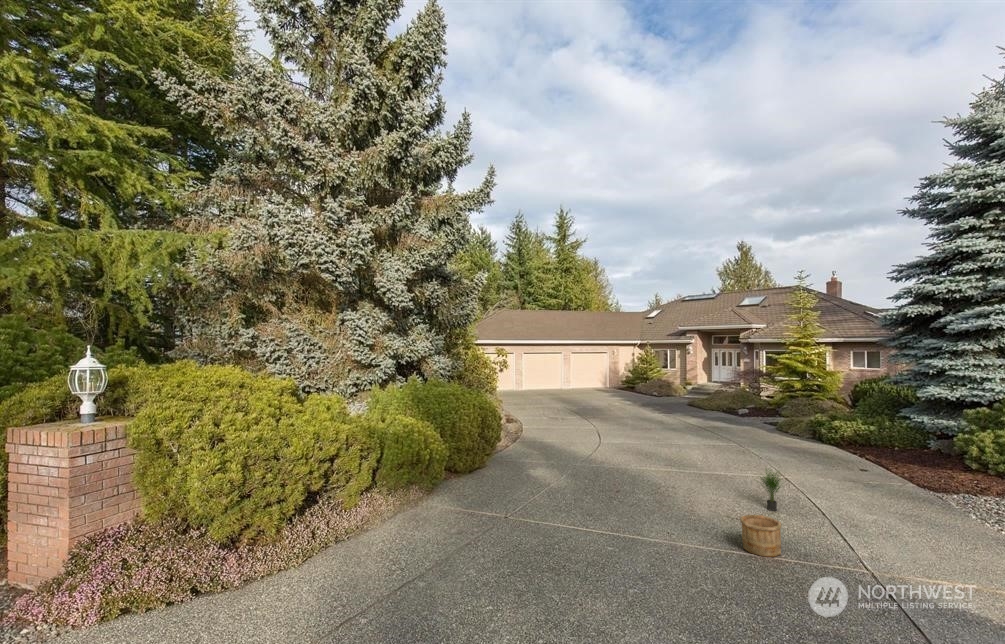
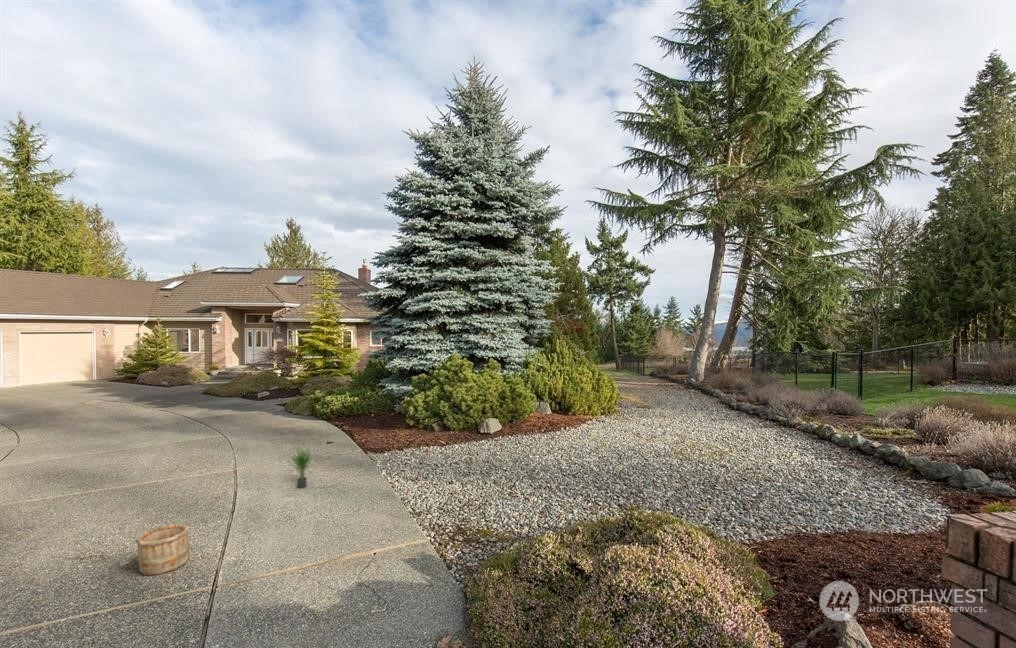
potted plant: present [761,470,780,511] -> present [289,450,310,488]

